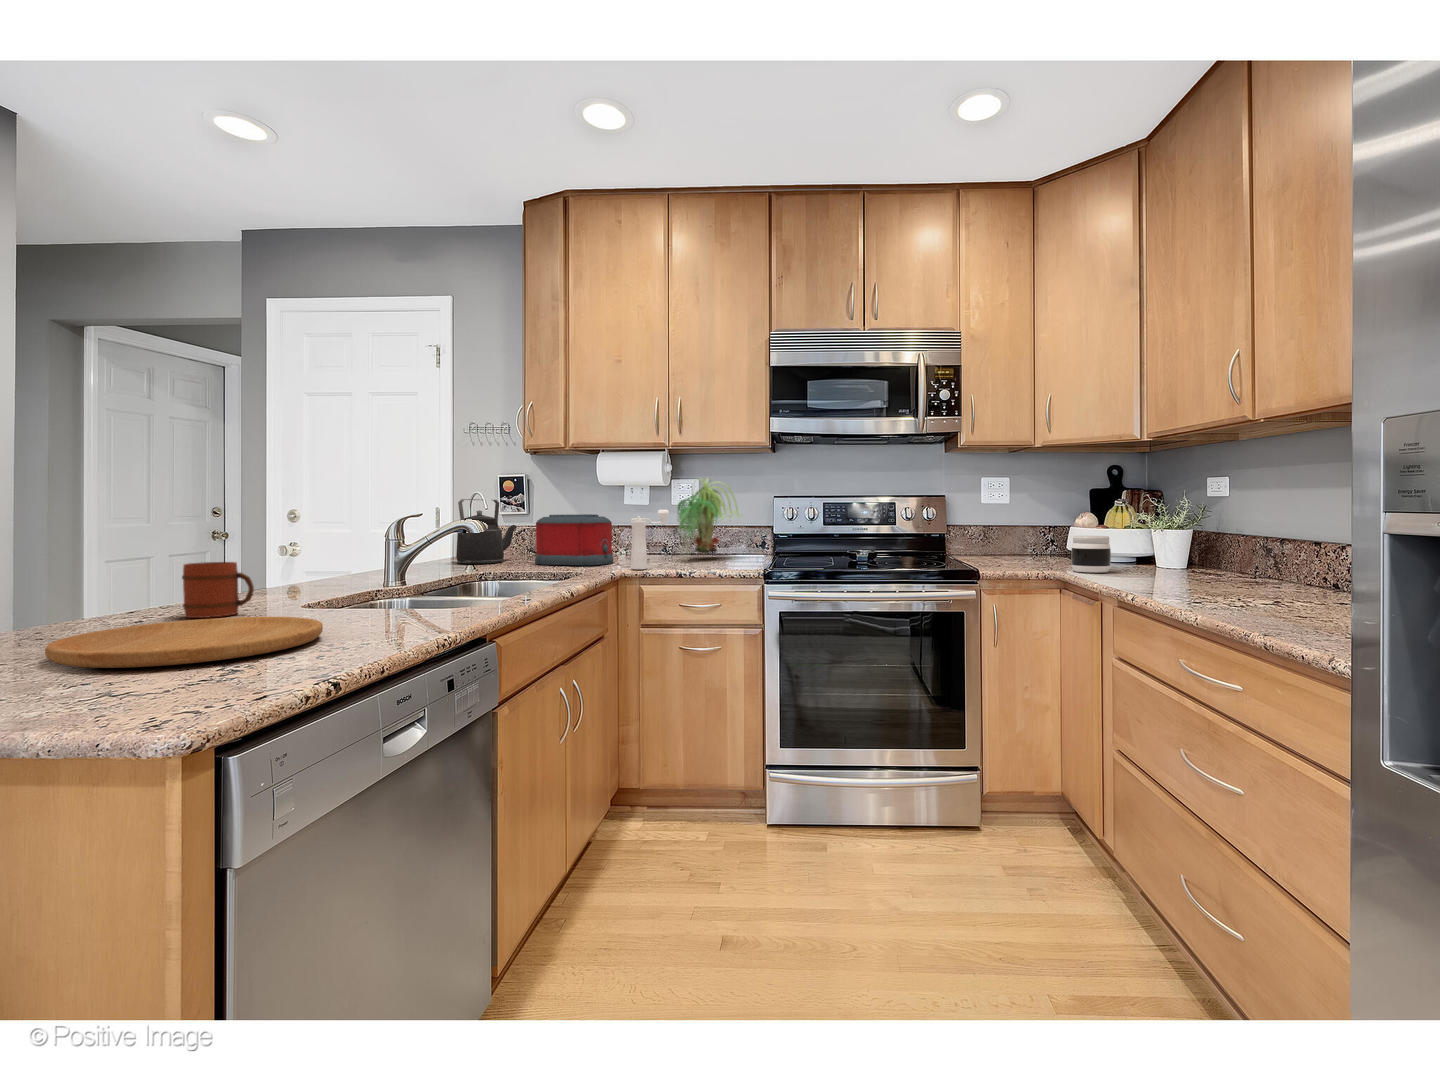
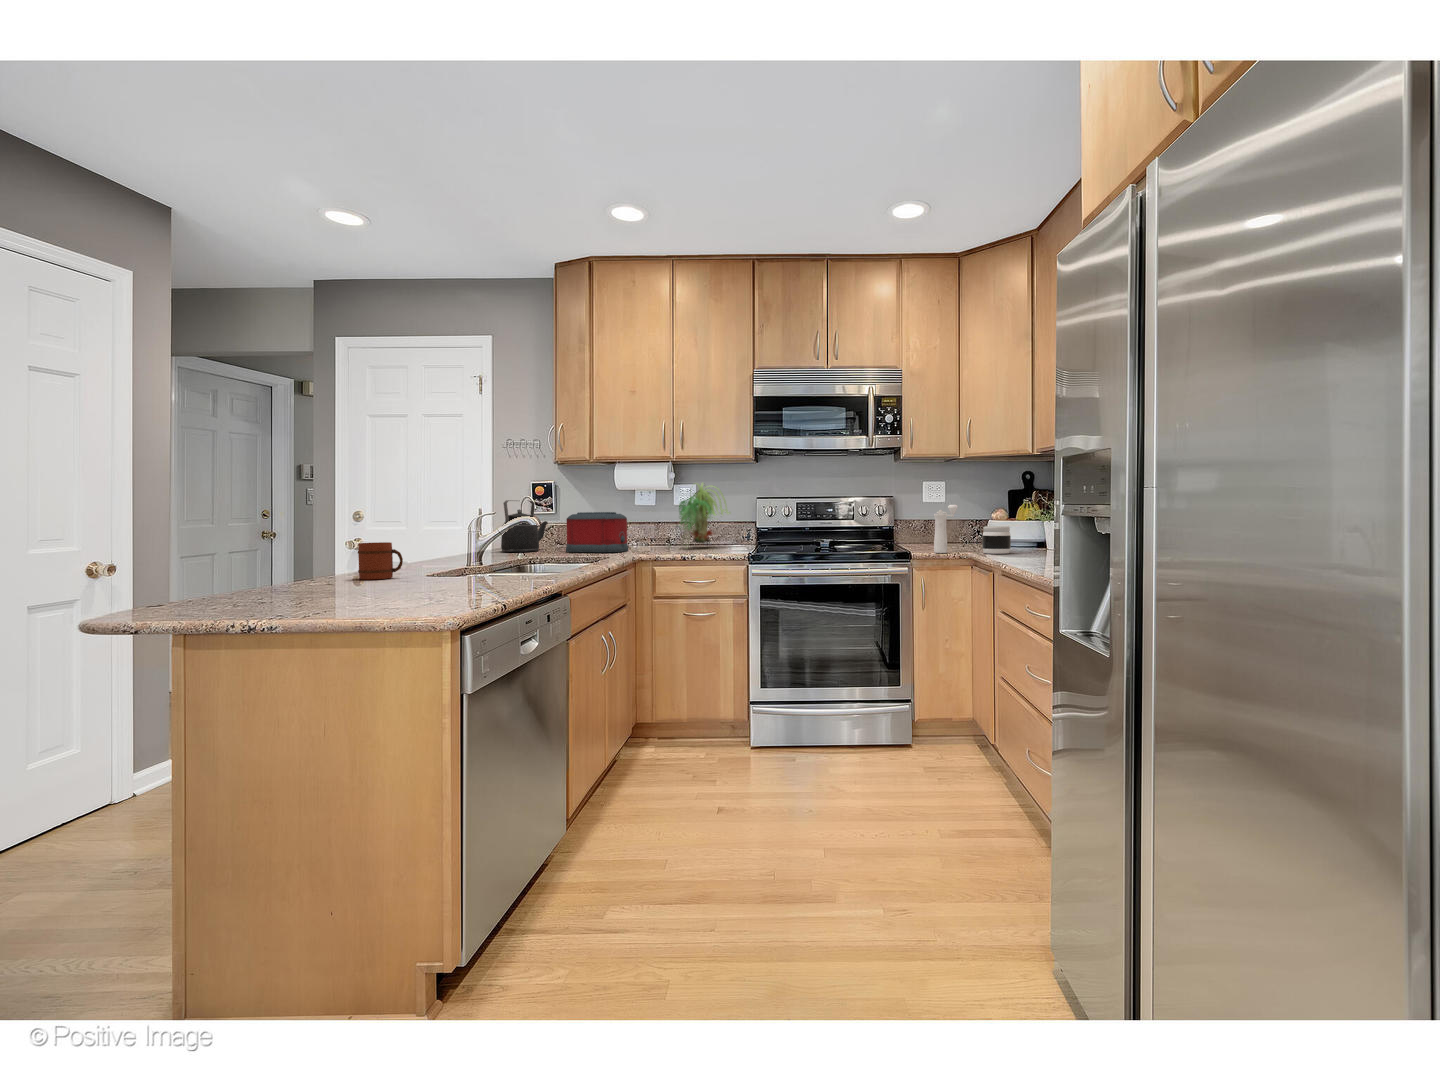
pepper mill: present [631,509,669,569] -> present [934,505,958,553]
cutting board: present [45,617,323,668] -> none [320,576,472,598]

